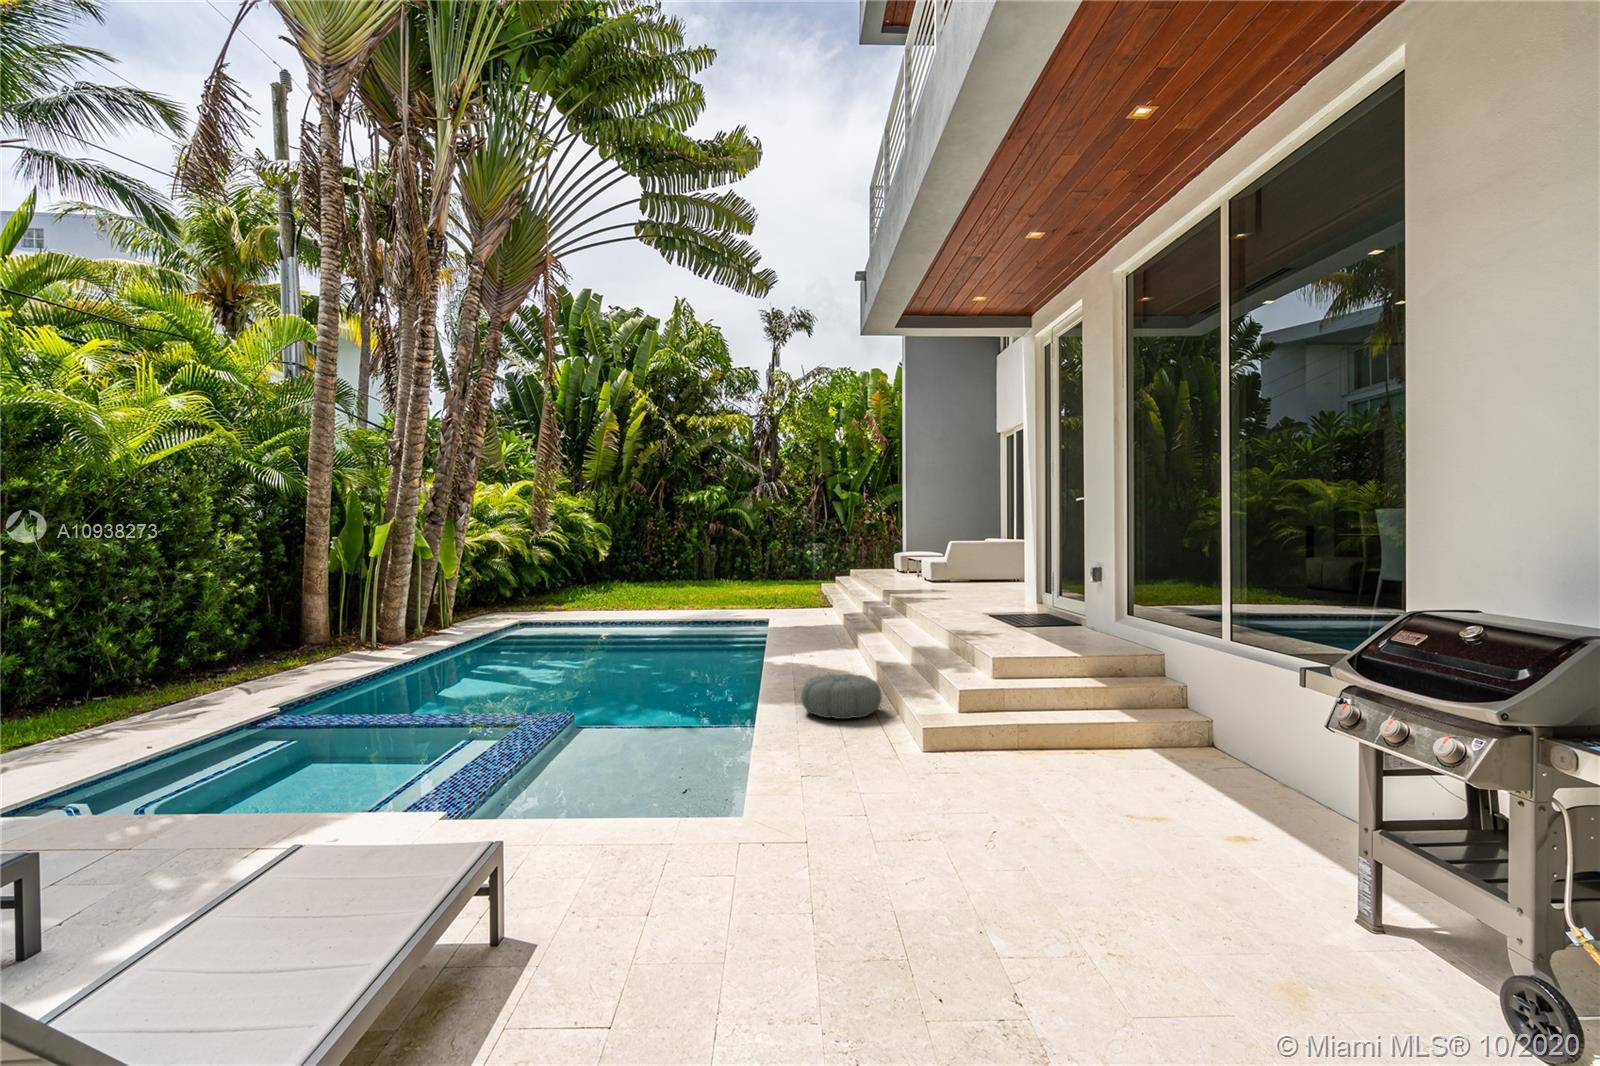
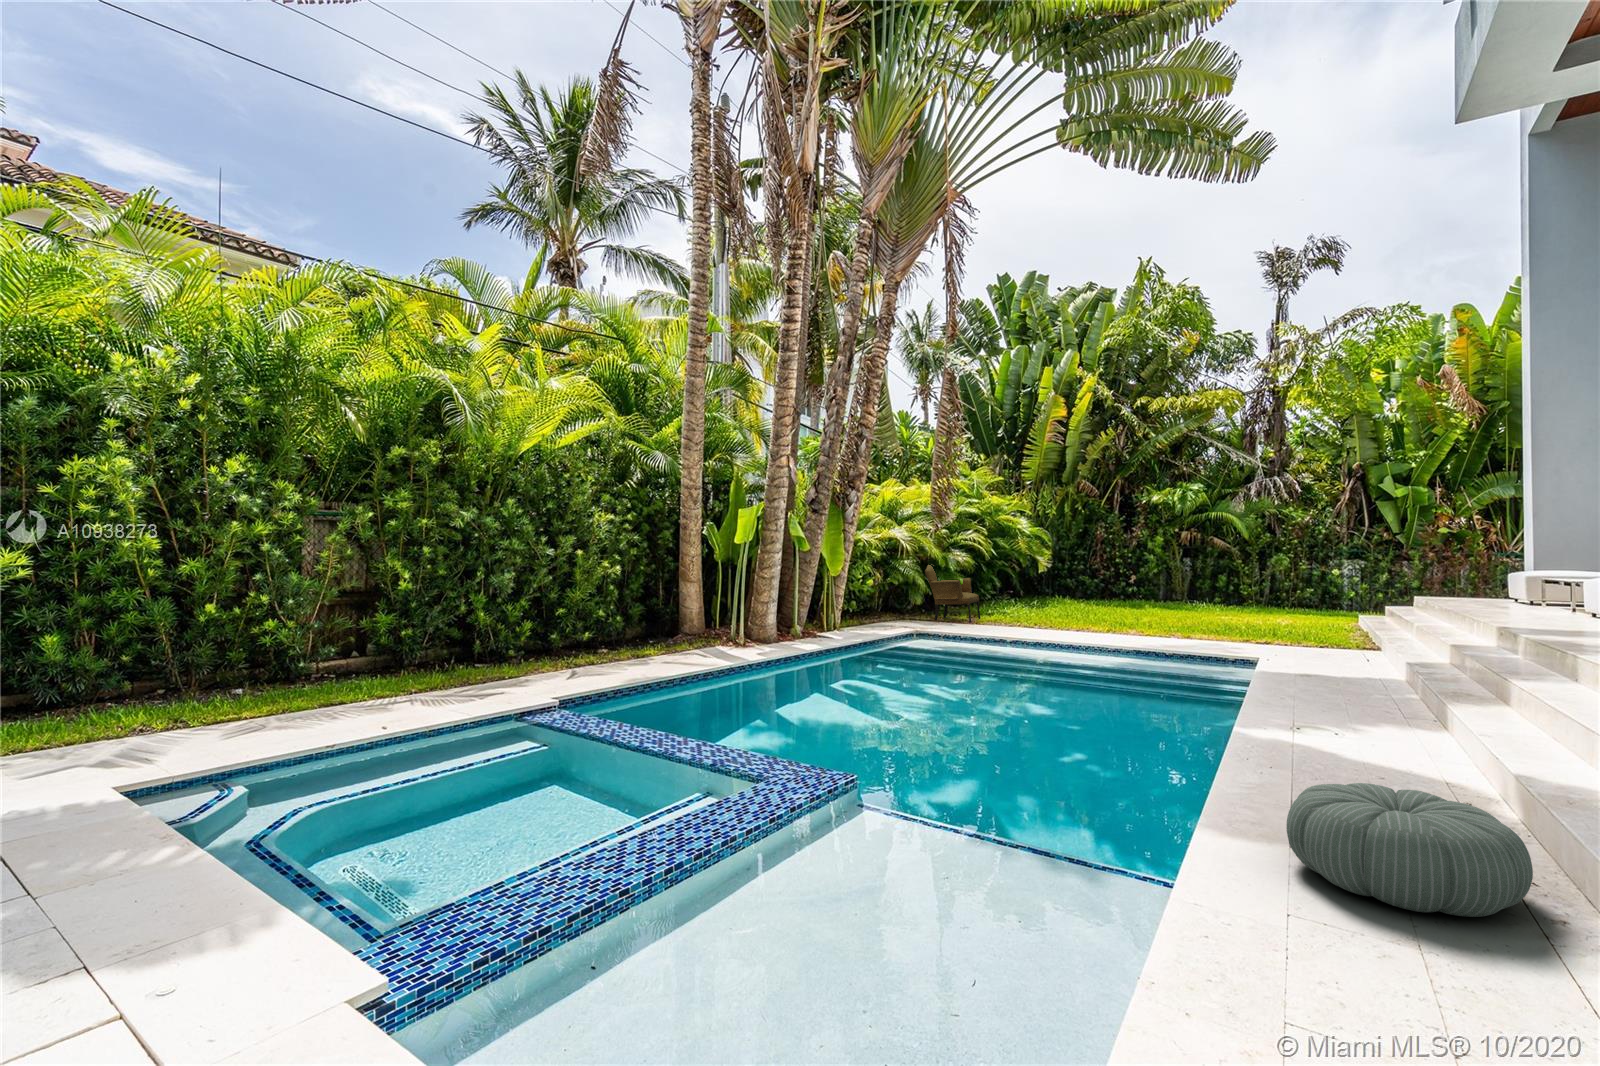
armchair: none [513,560,562,609] -> present [925,564,980,622]

